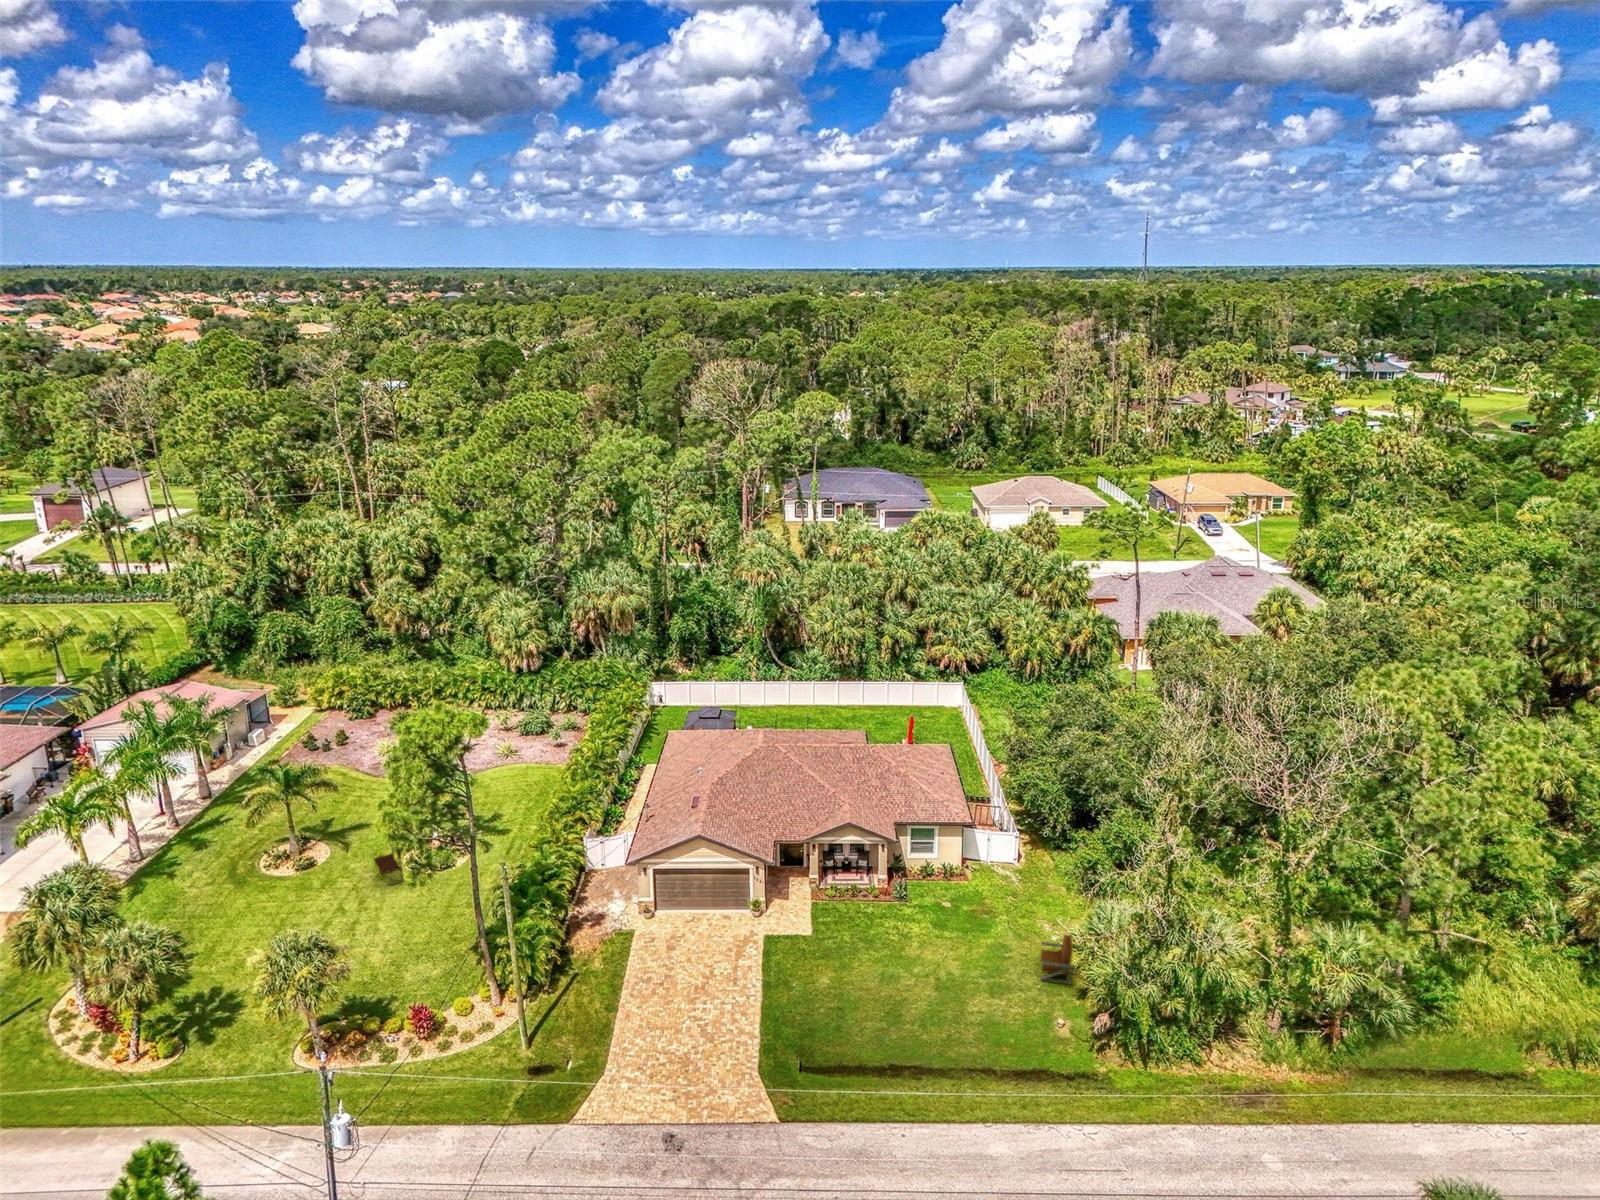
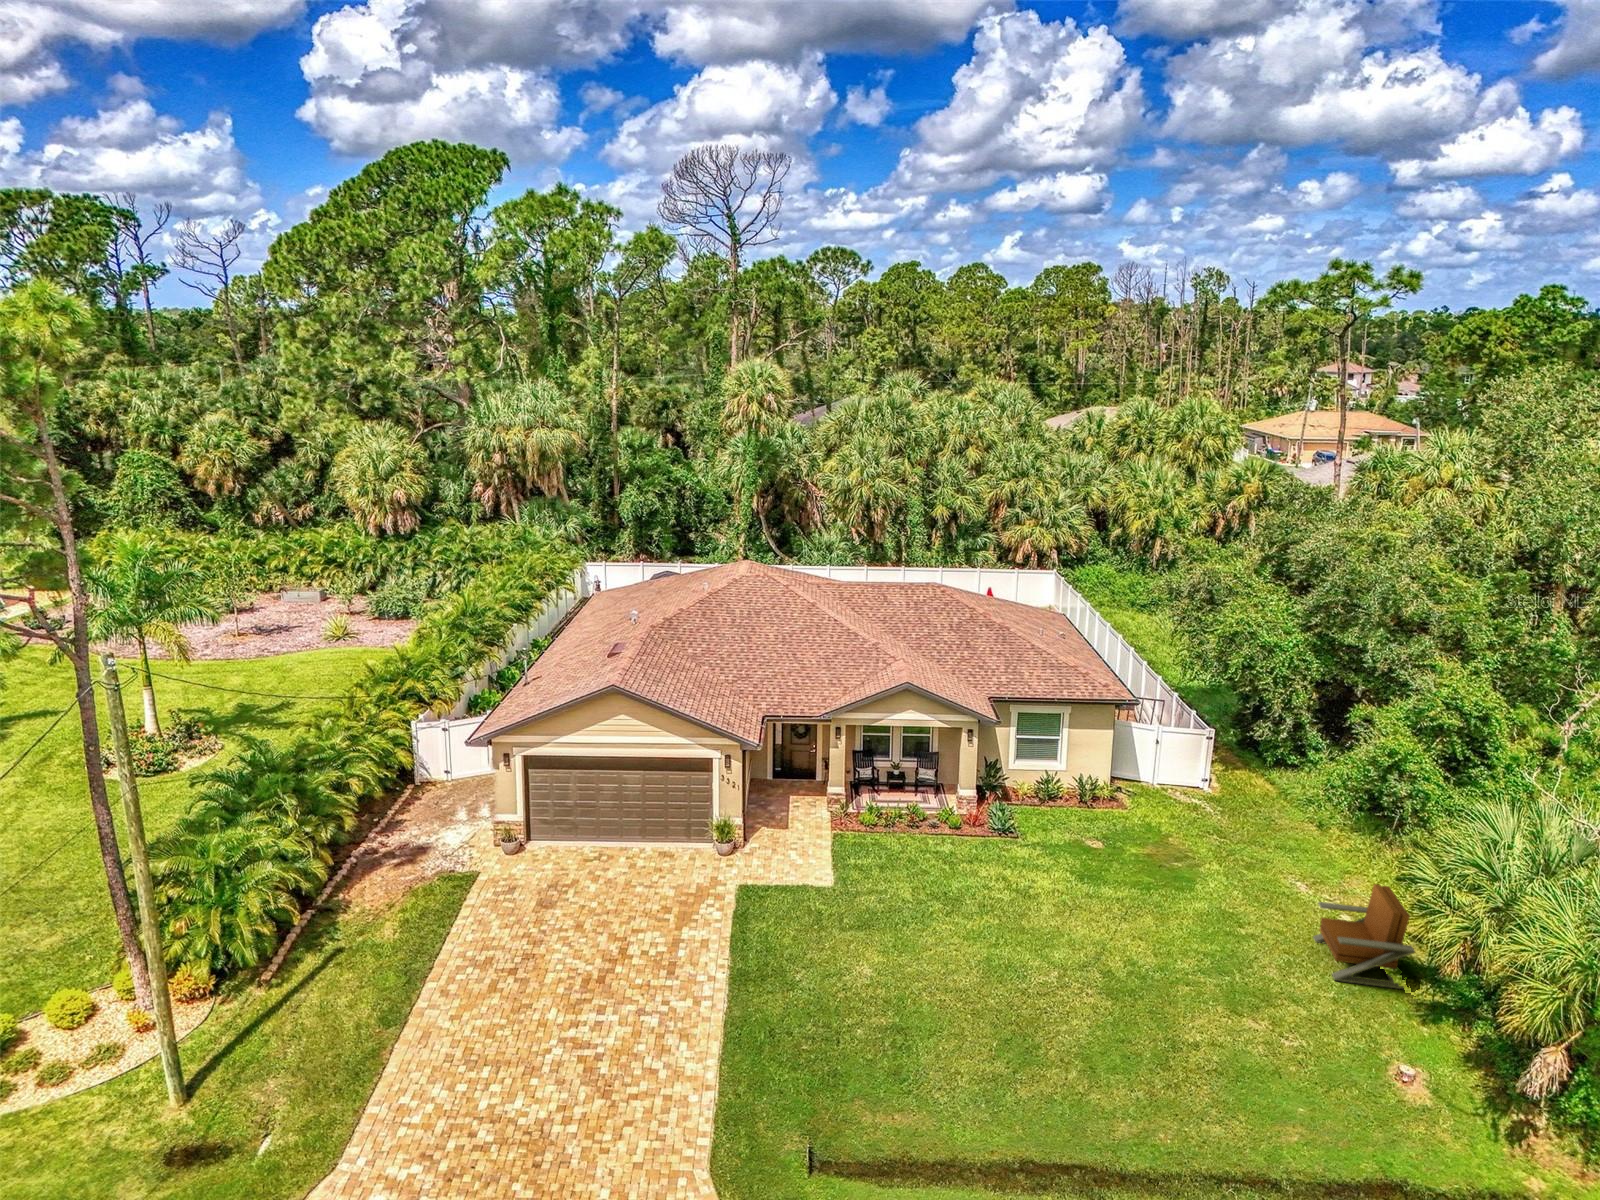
bench: present [374,847,403,885] -> none [11,704,63,793]

